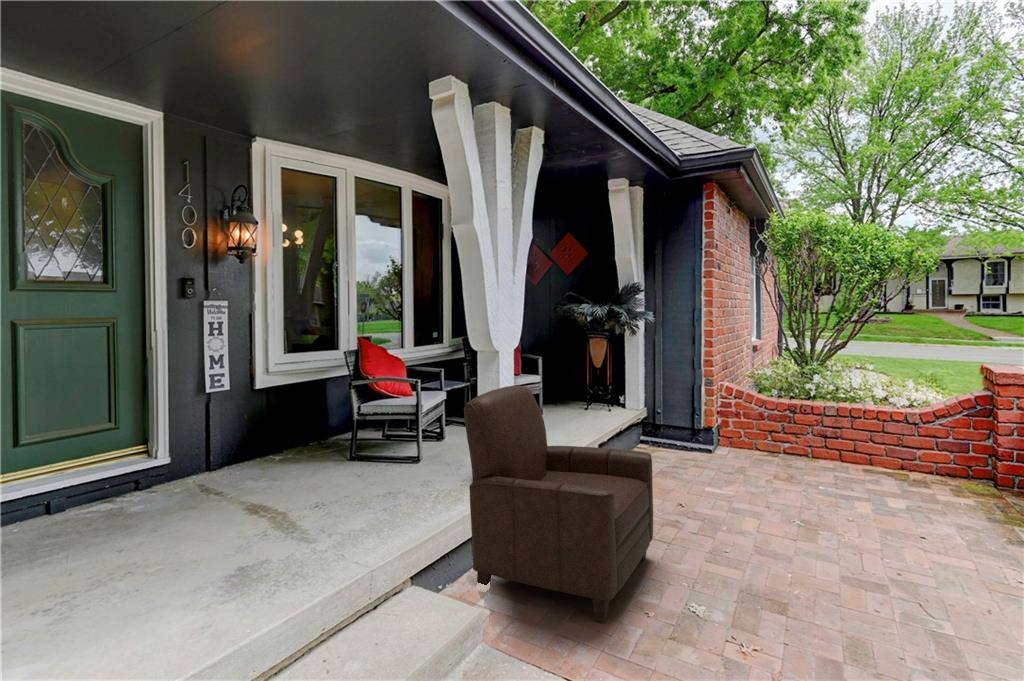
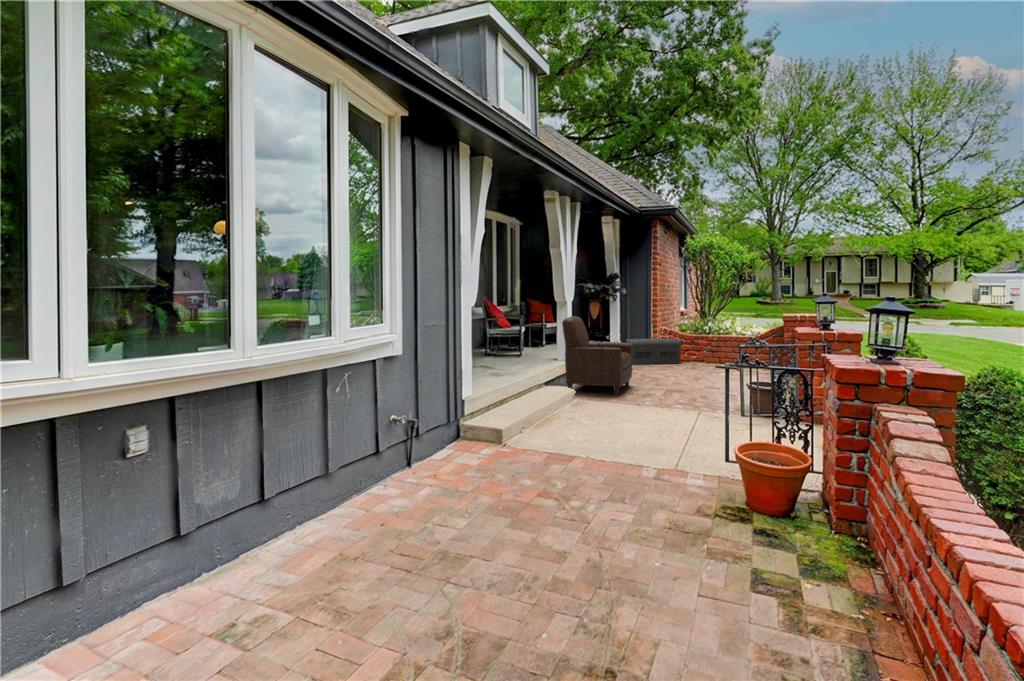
storage bench: none [655,404,763,458] -> present [626,338,681,365]

